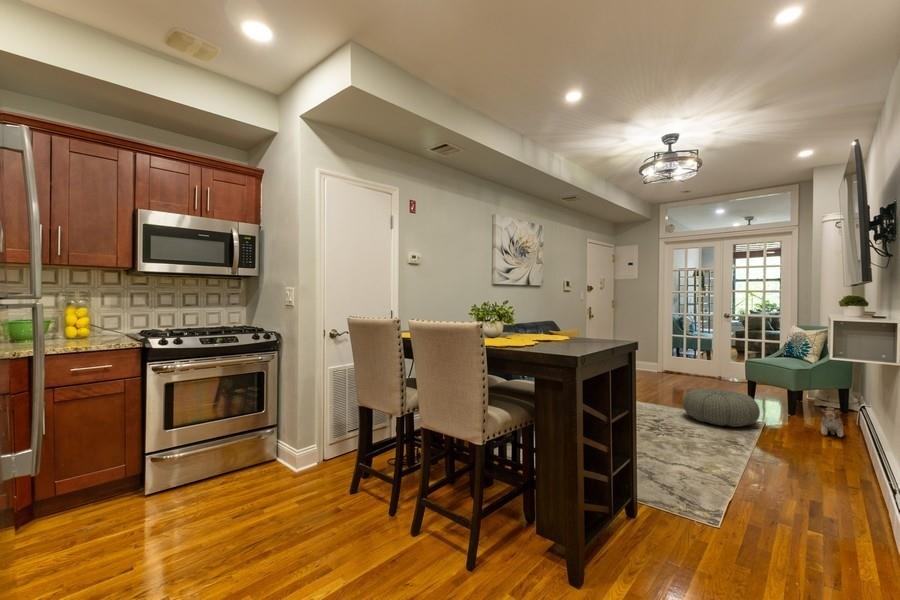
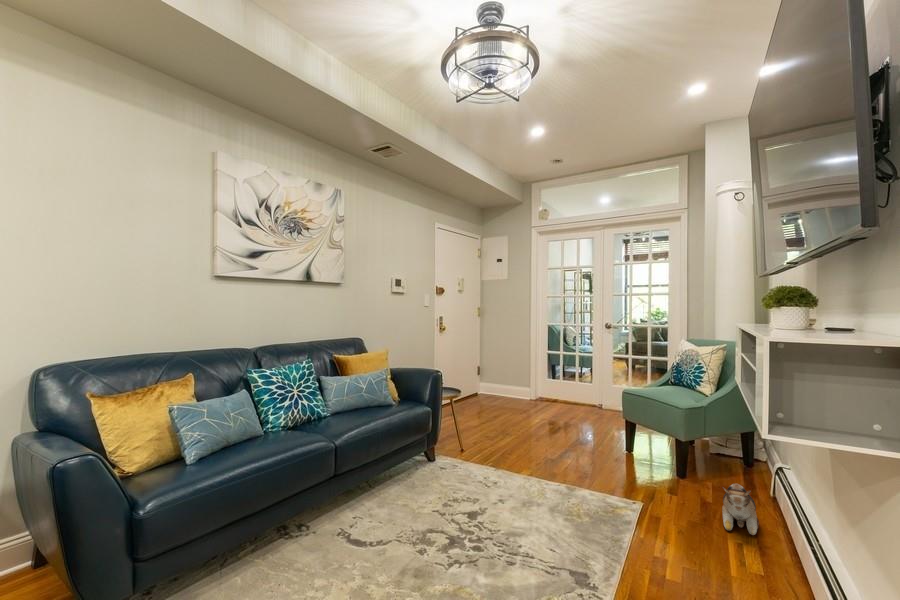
pouf: present [683,389,760,427] -> none [521,442,631,517]

